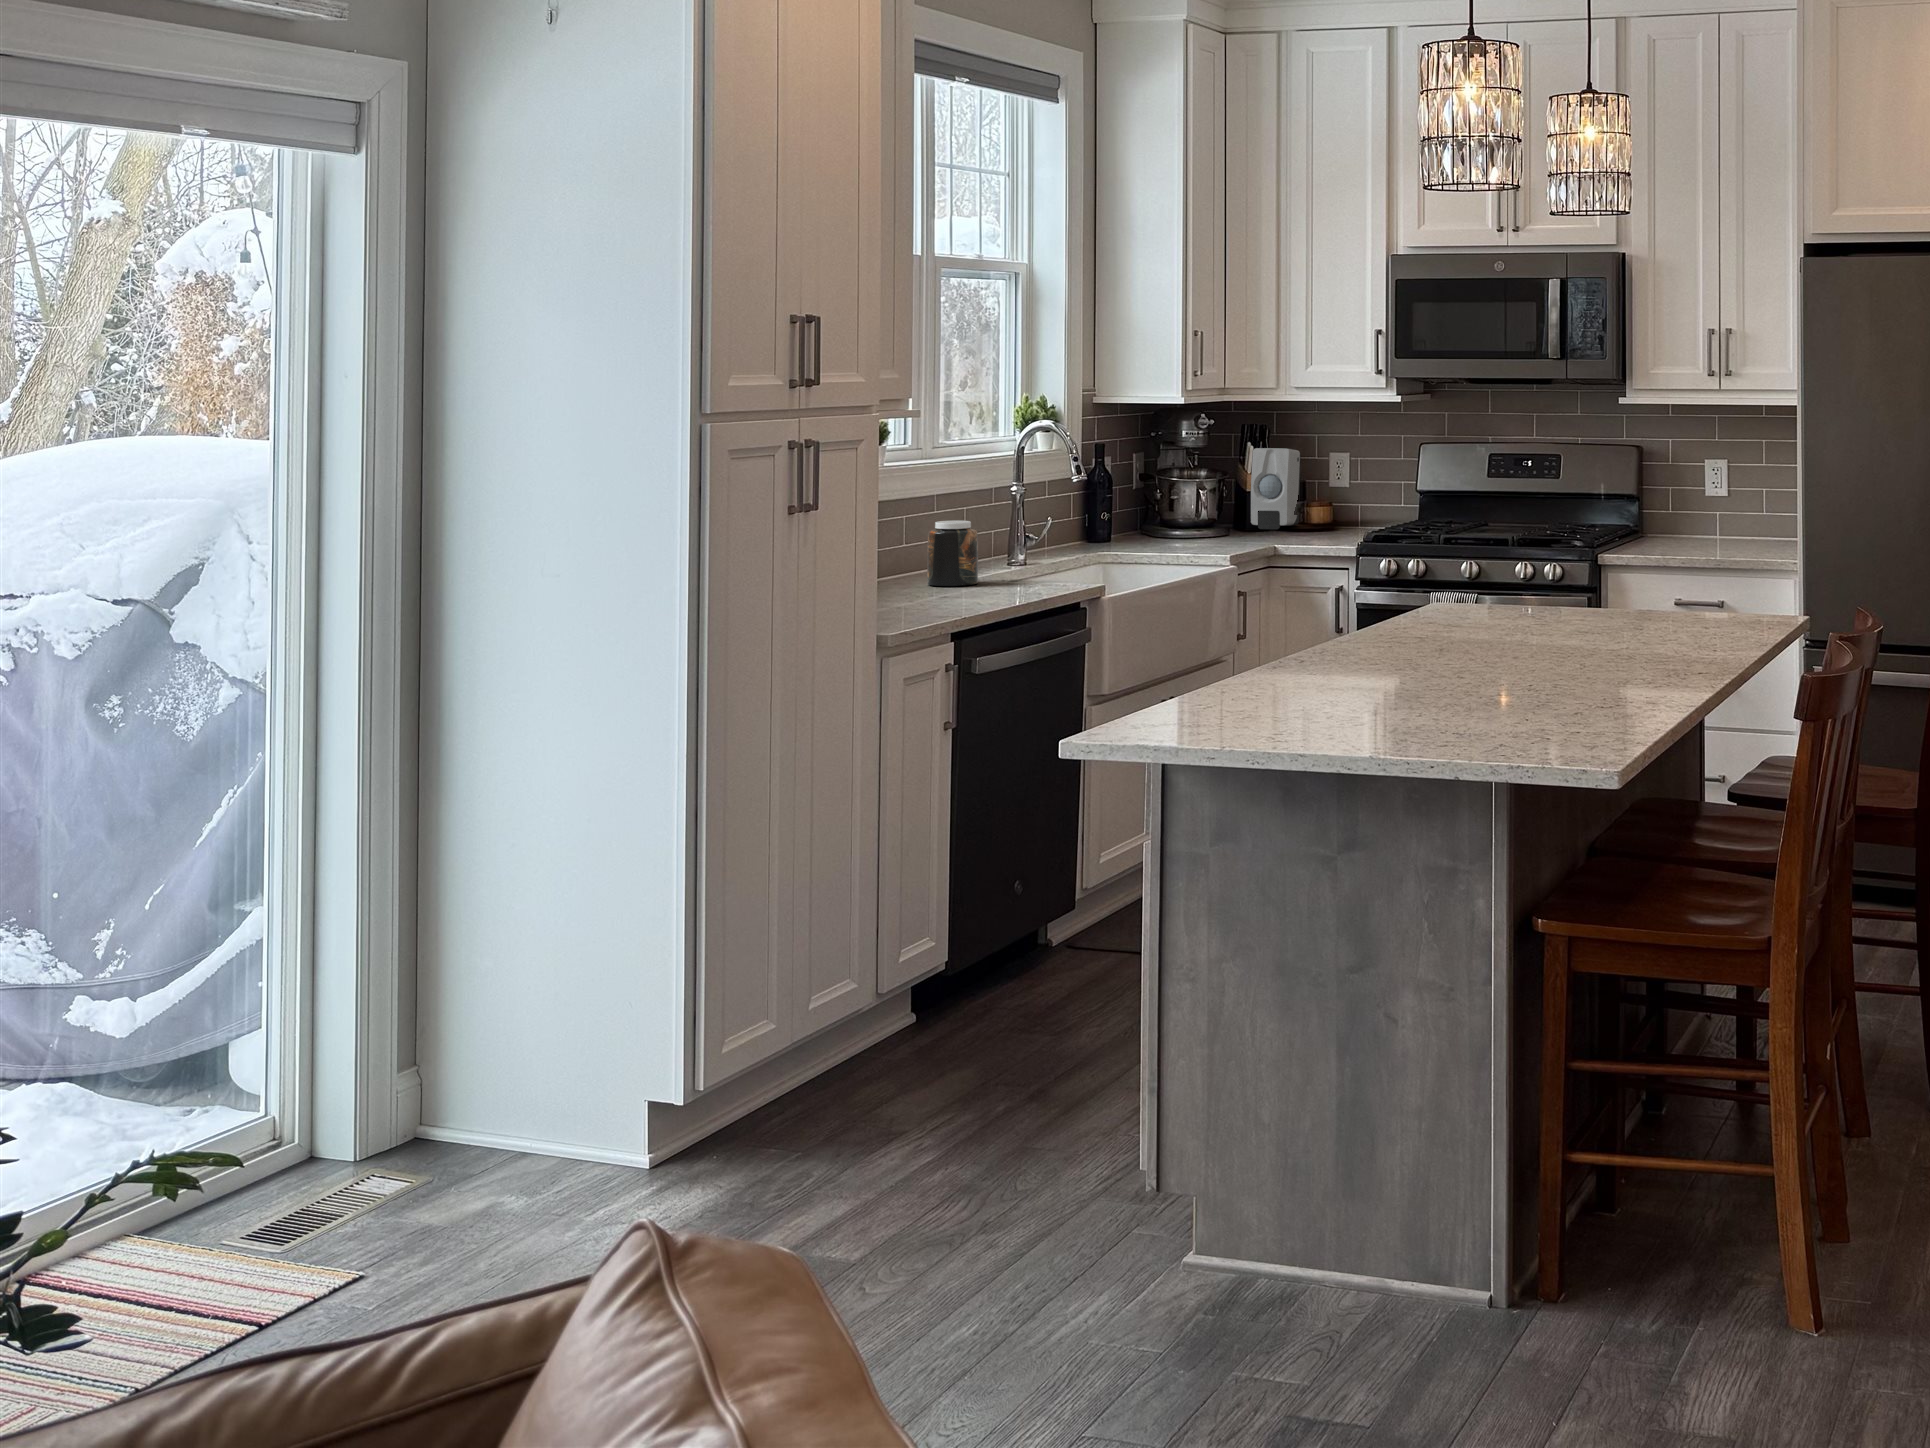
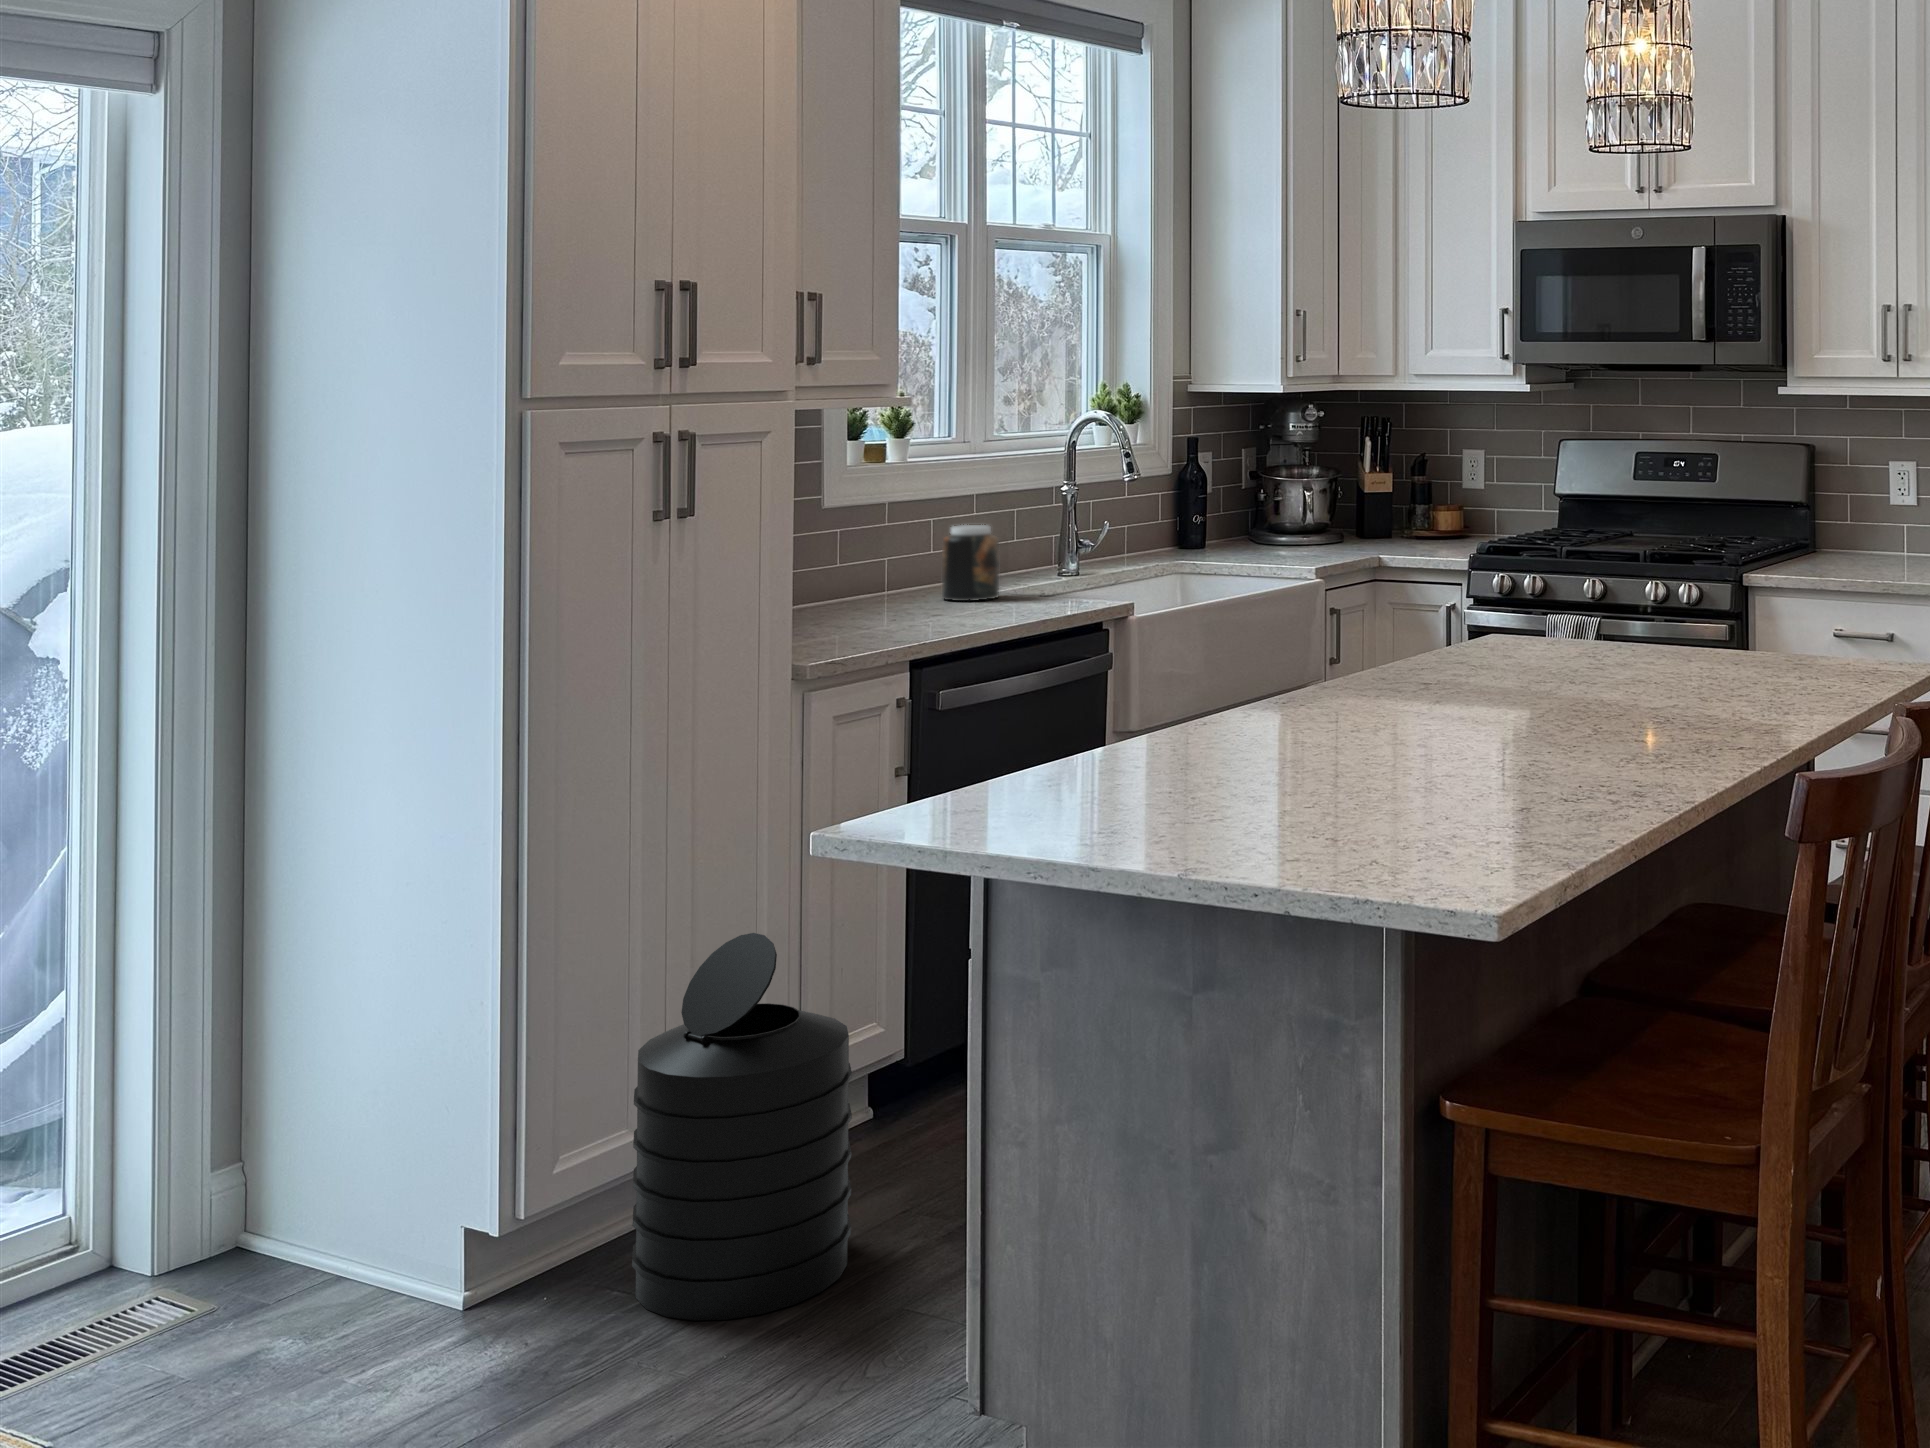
soap dispenser: present [1251,448,1301,529] -> none [1372,444,1433,537]
trash can: none [785,853,960,1164] -> present [632,933,852,1321]

